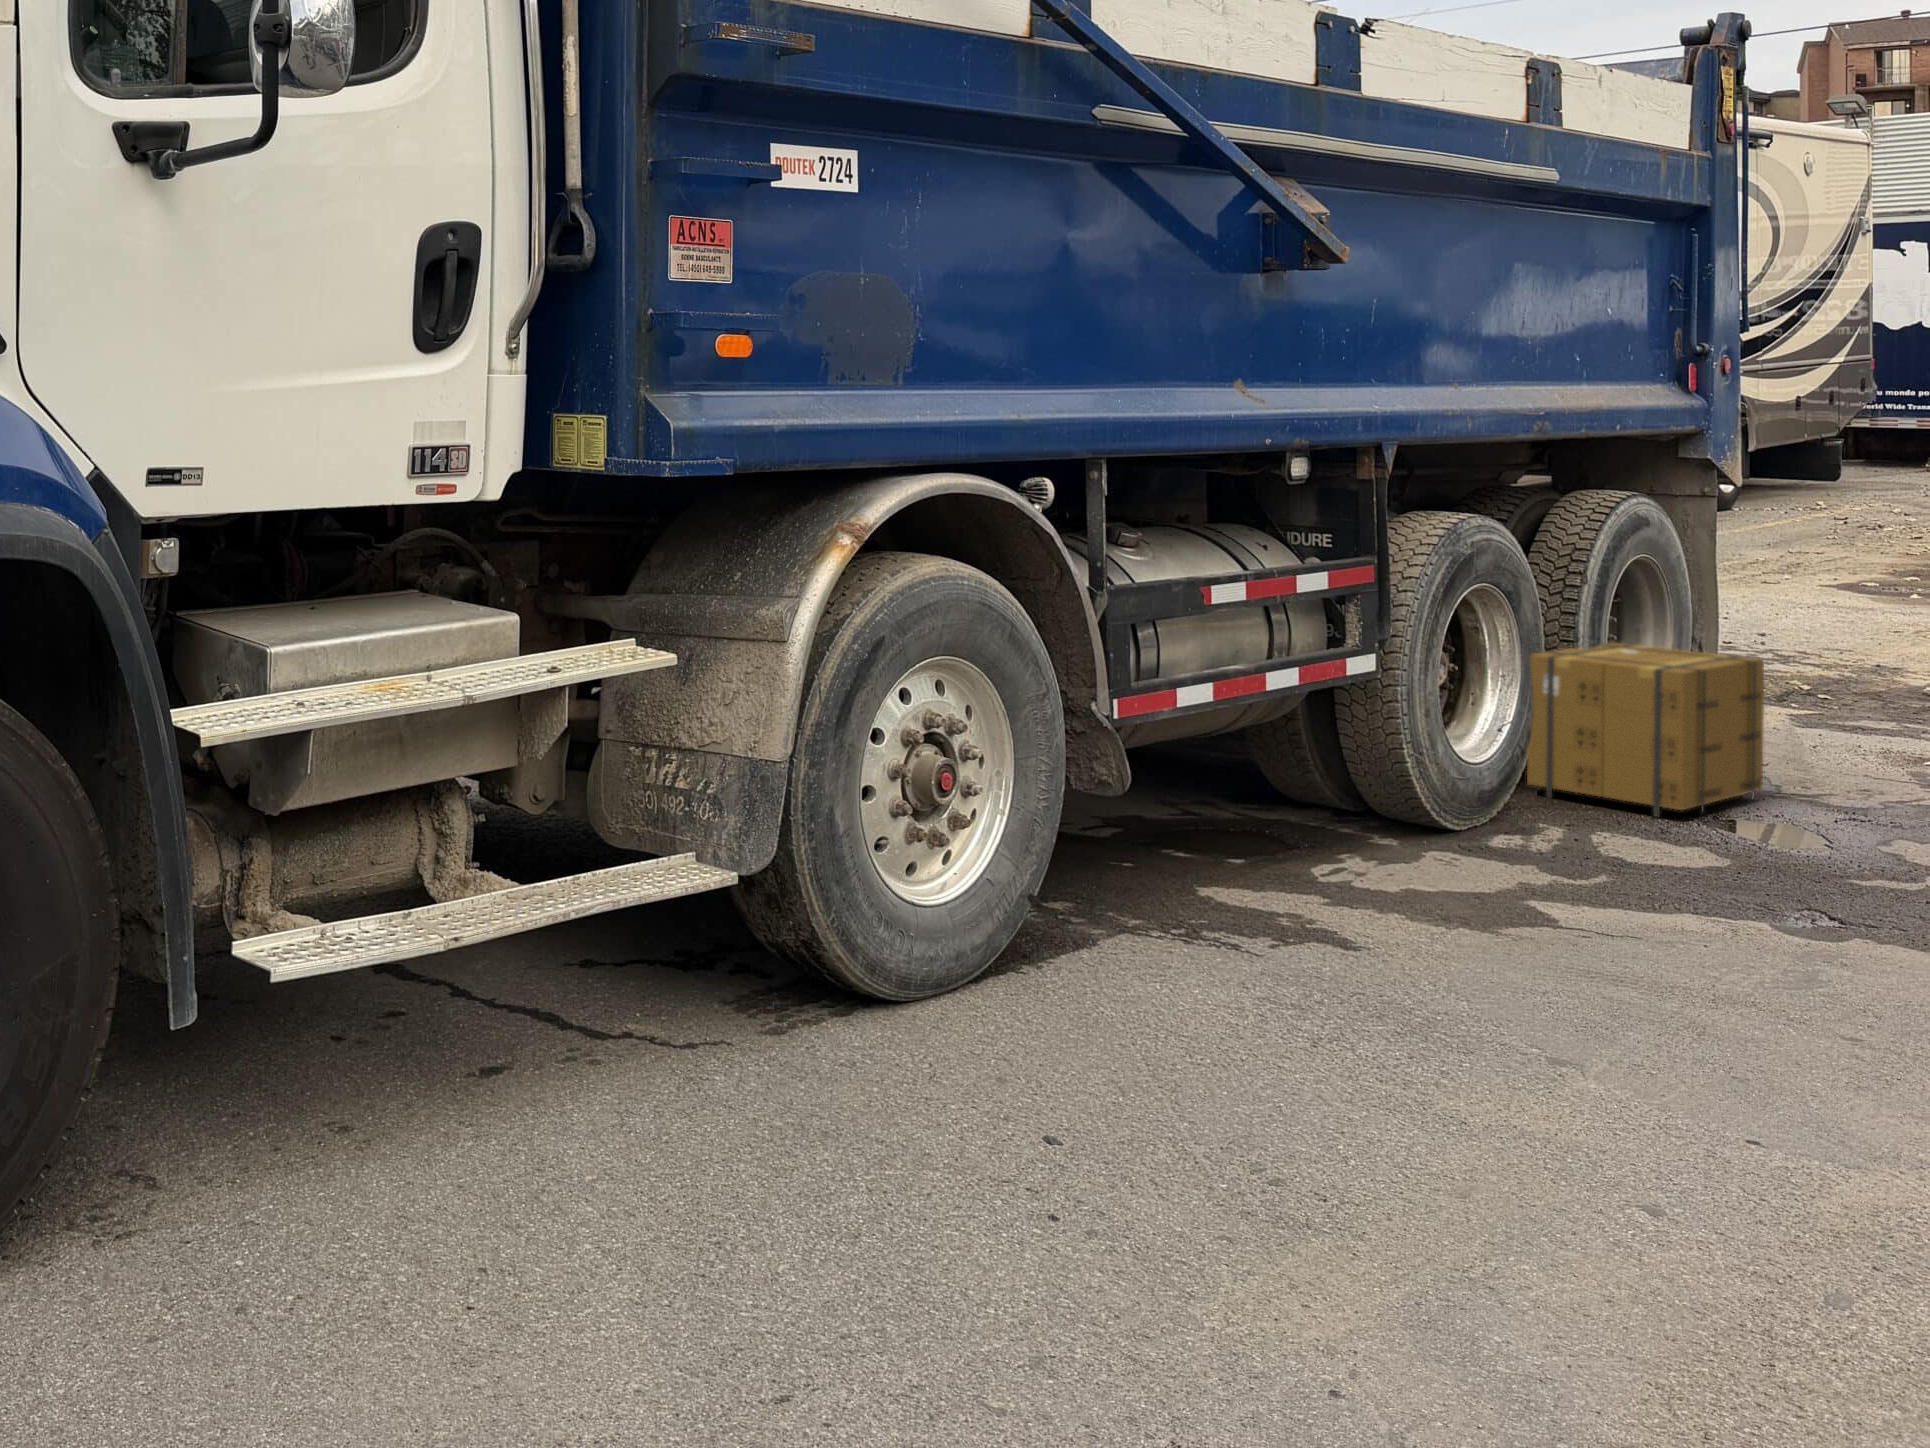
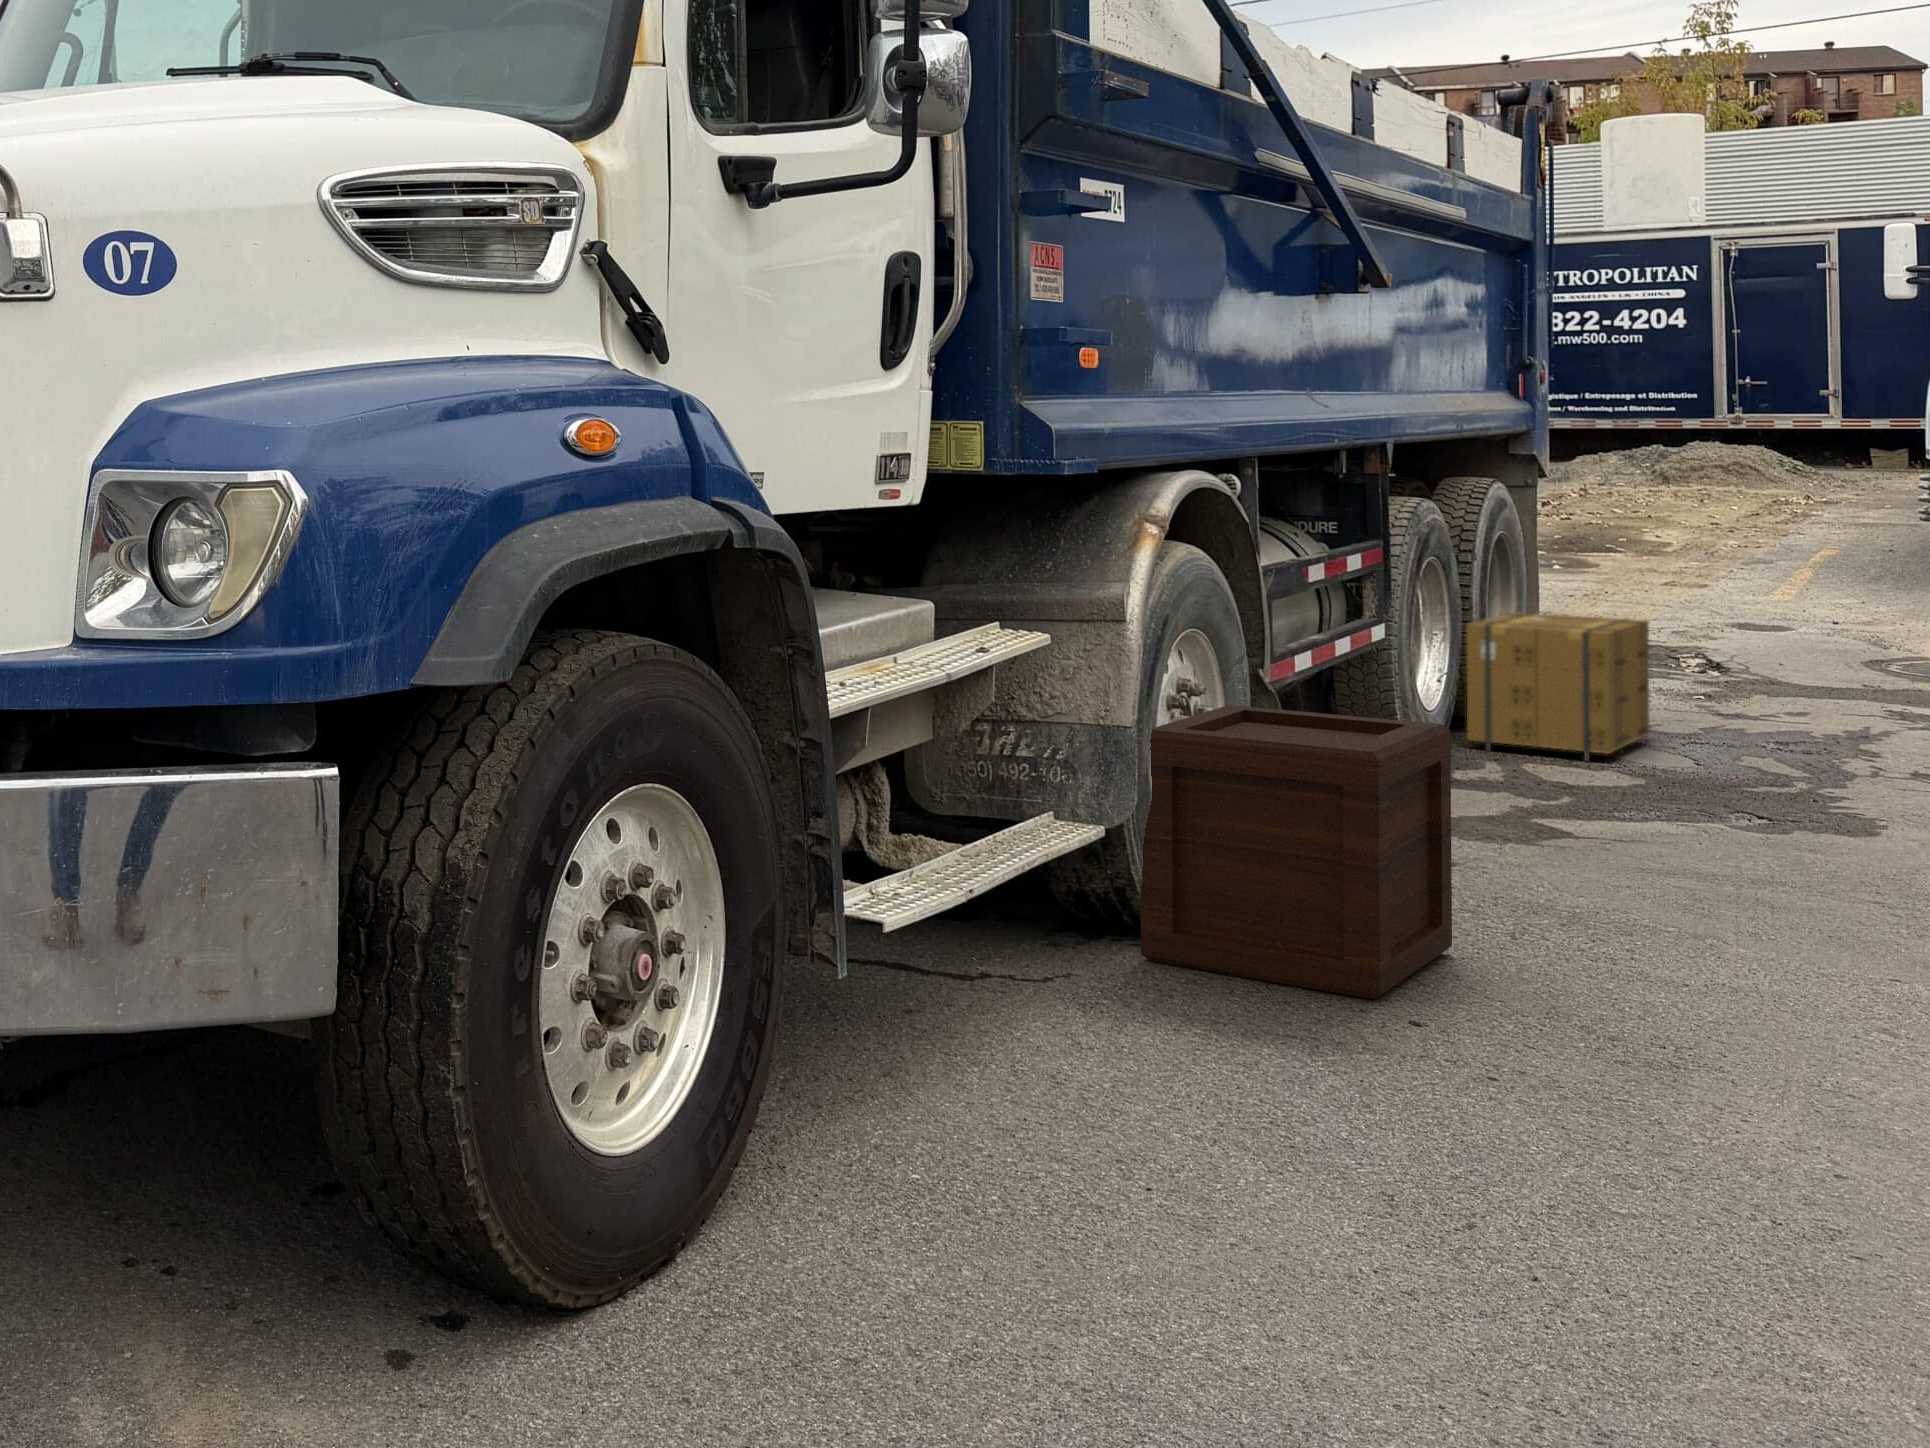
wooden crate: none [833,741,1211,1091] -> present [1140,705,1452,999]

